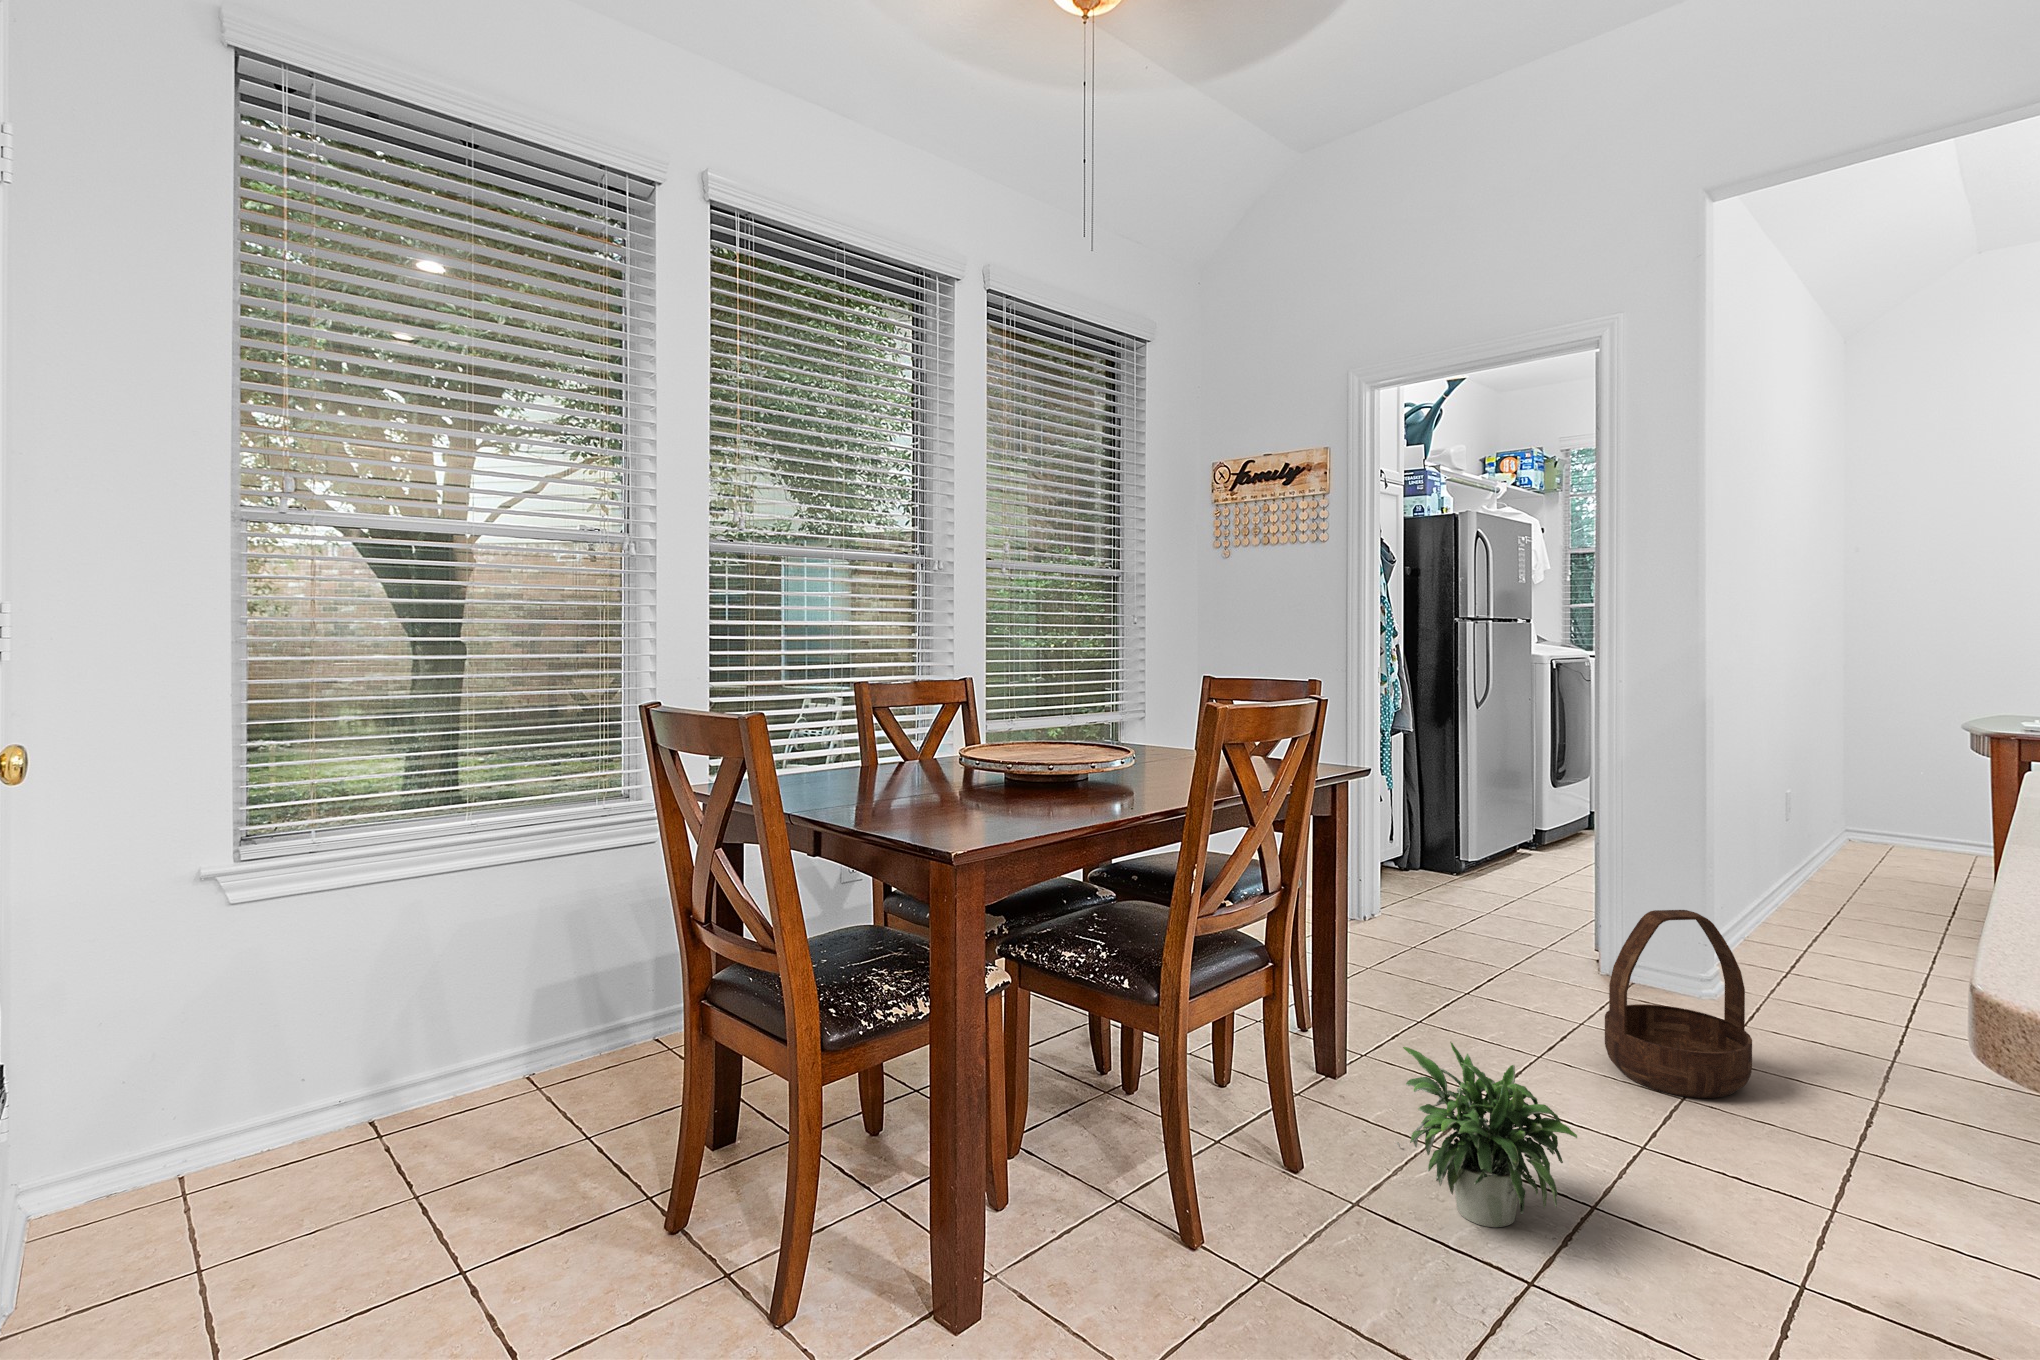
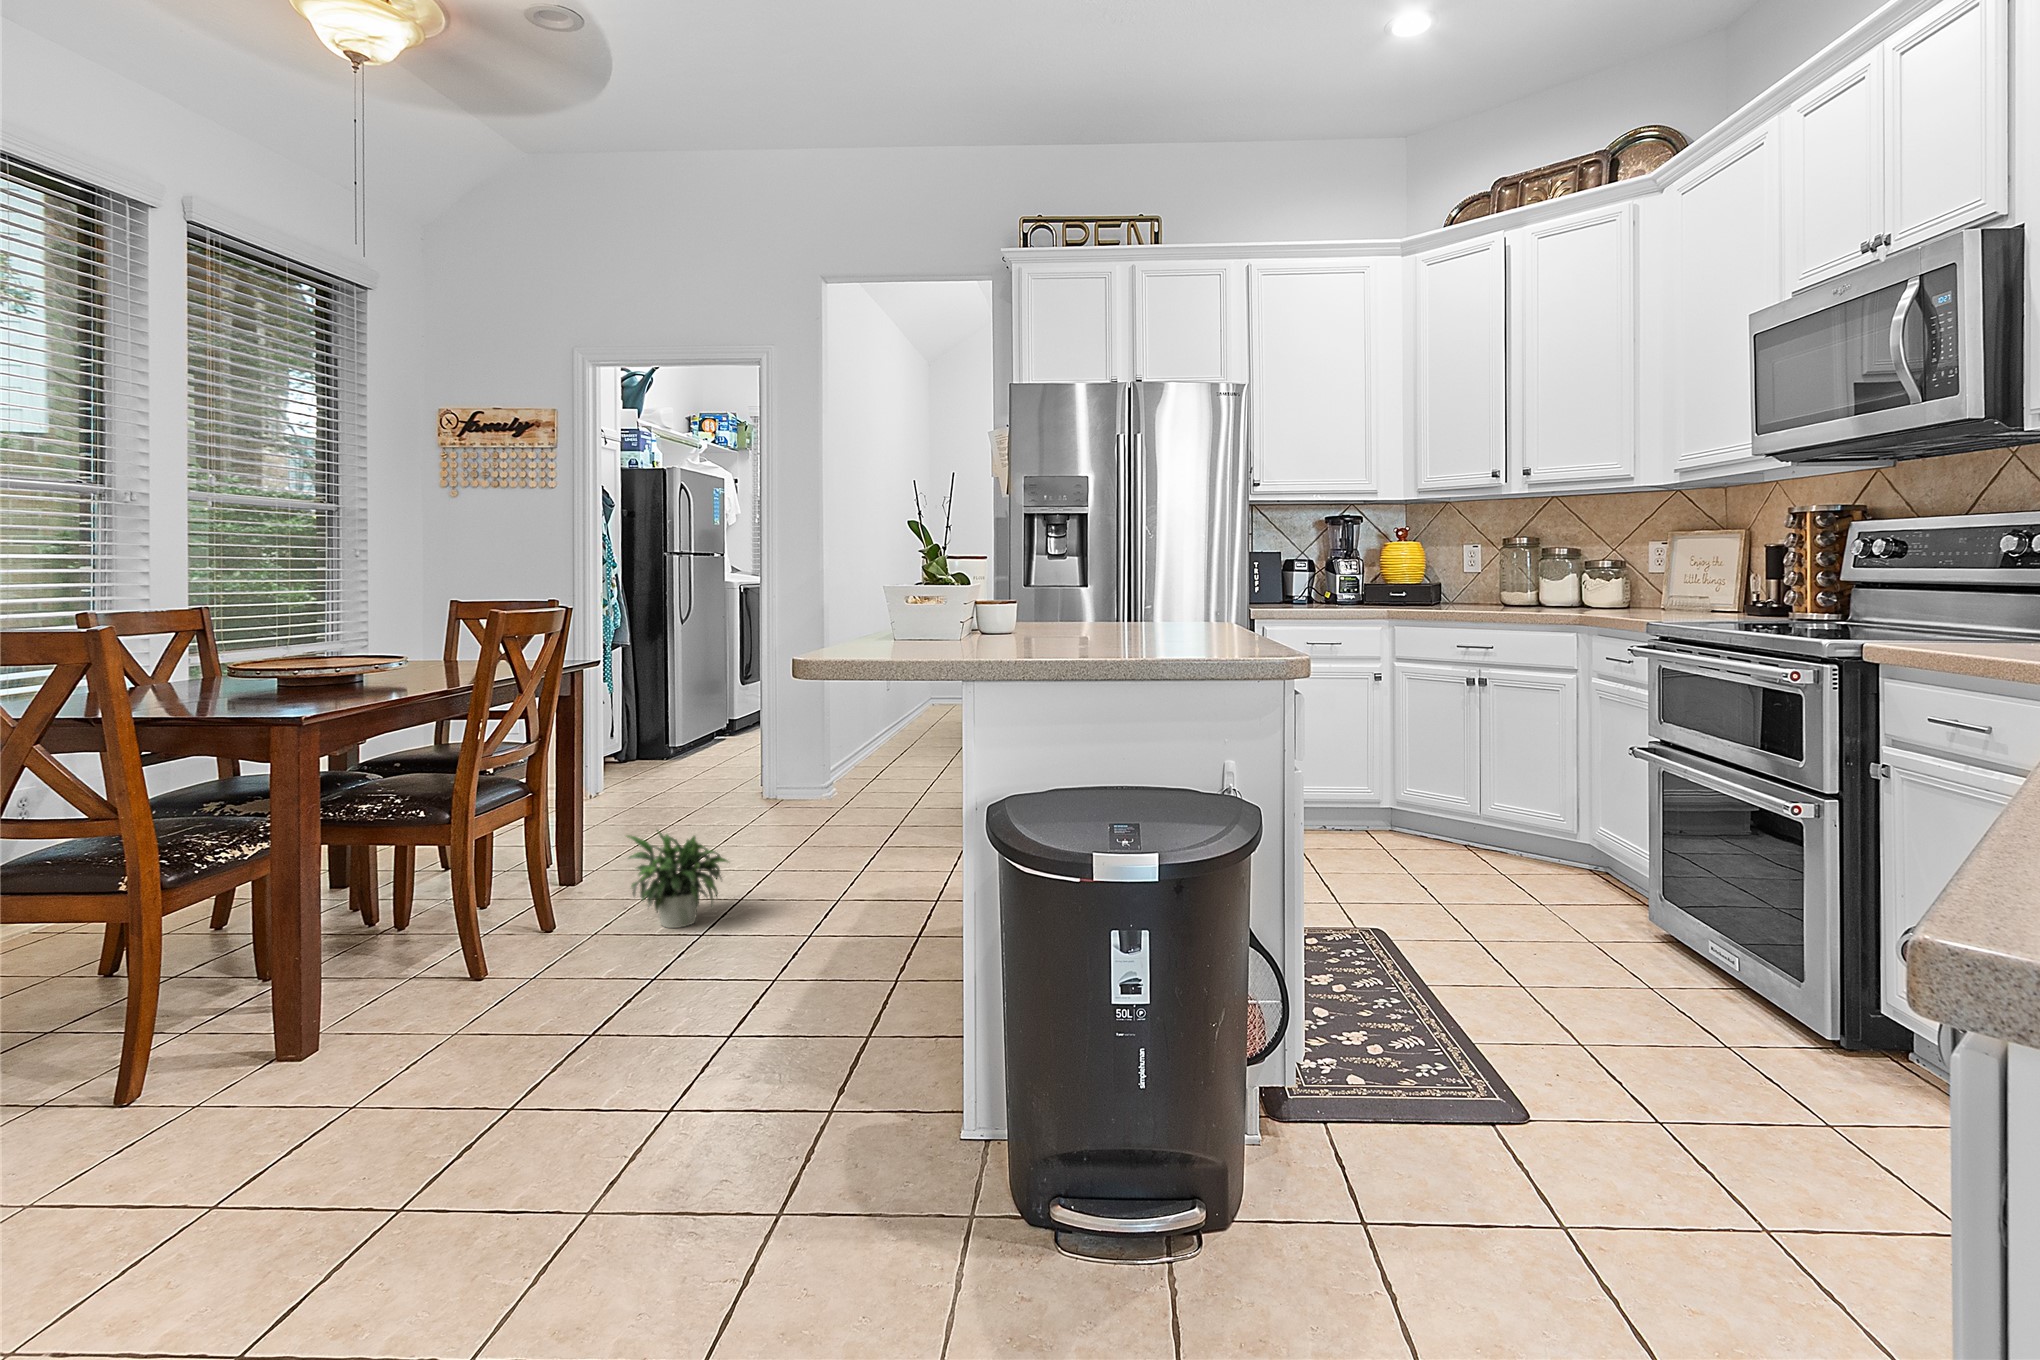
basket: present [1605,910,1752,1098] -> none [759,742,841,853]

